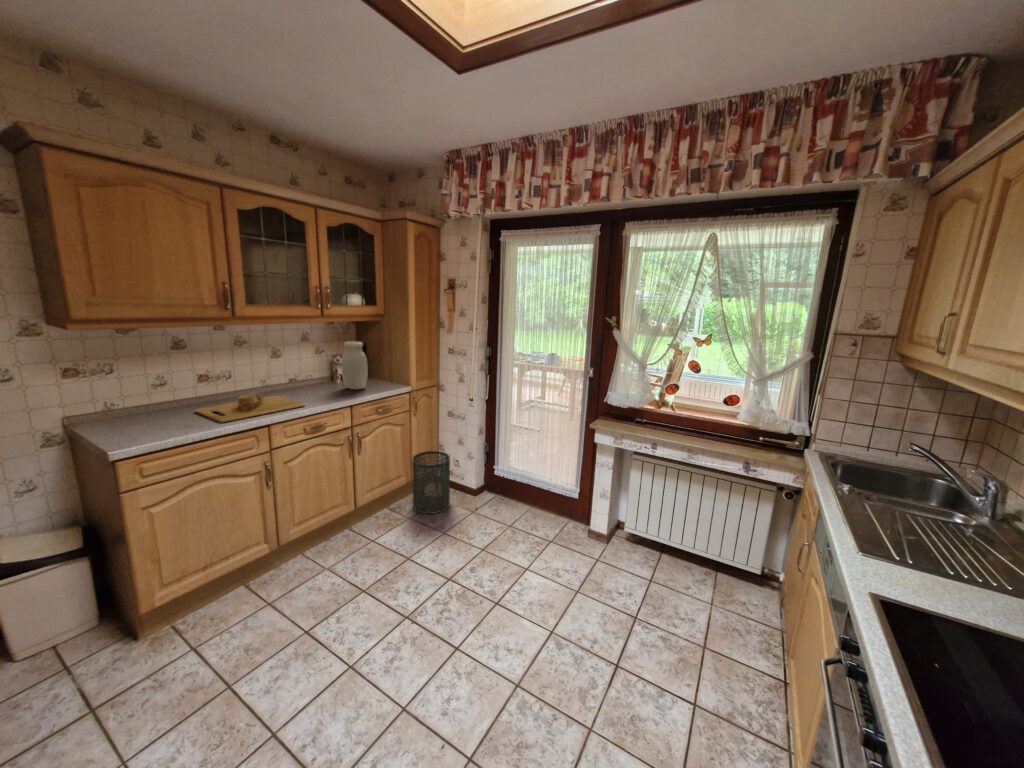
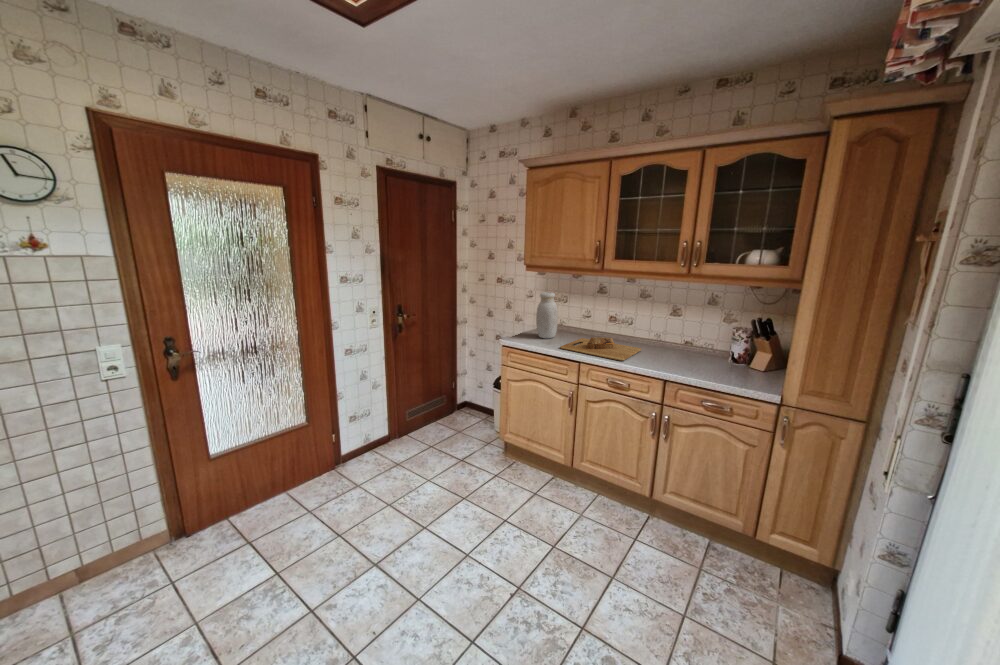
jar: present [341,341,368,389] -> present [536,292,558,338]
trash can: present [412,451,450,514] -> none [724,501,814,621]

